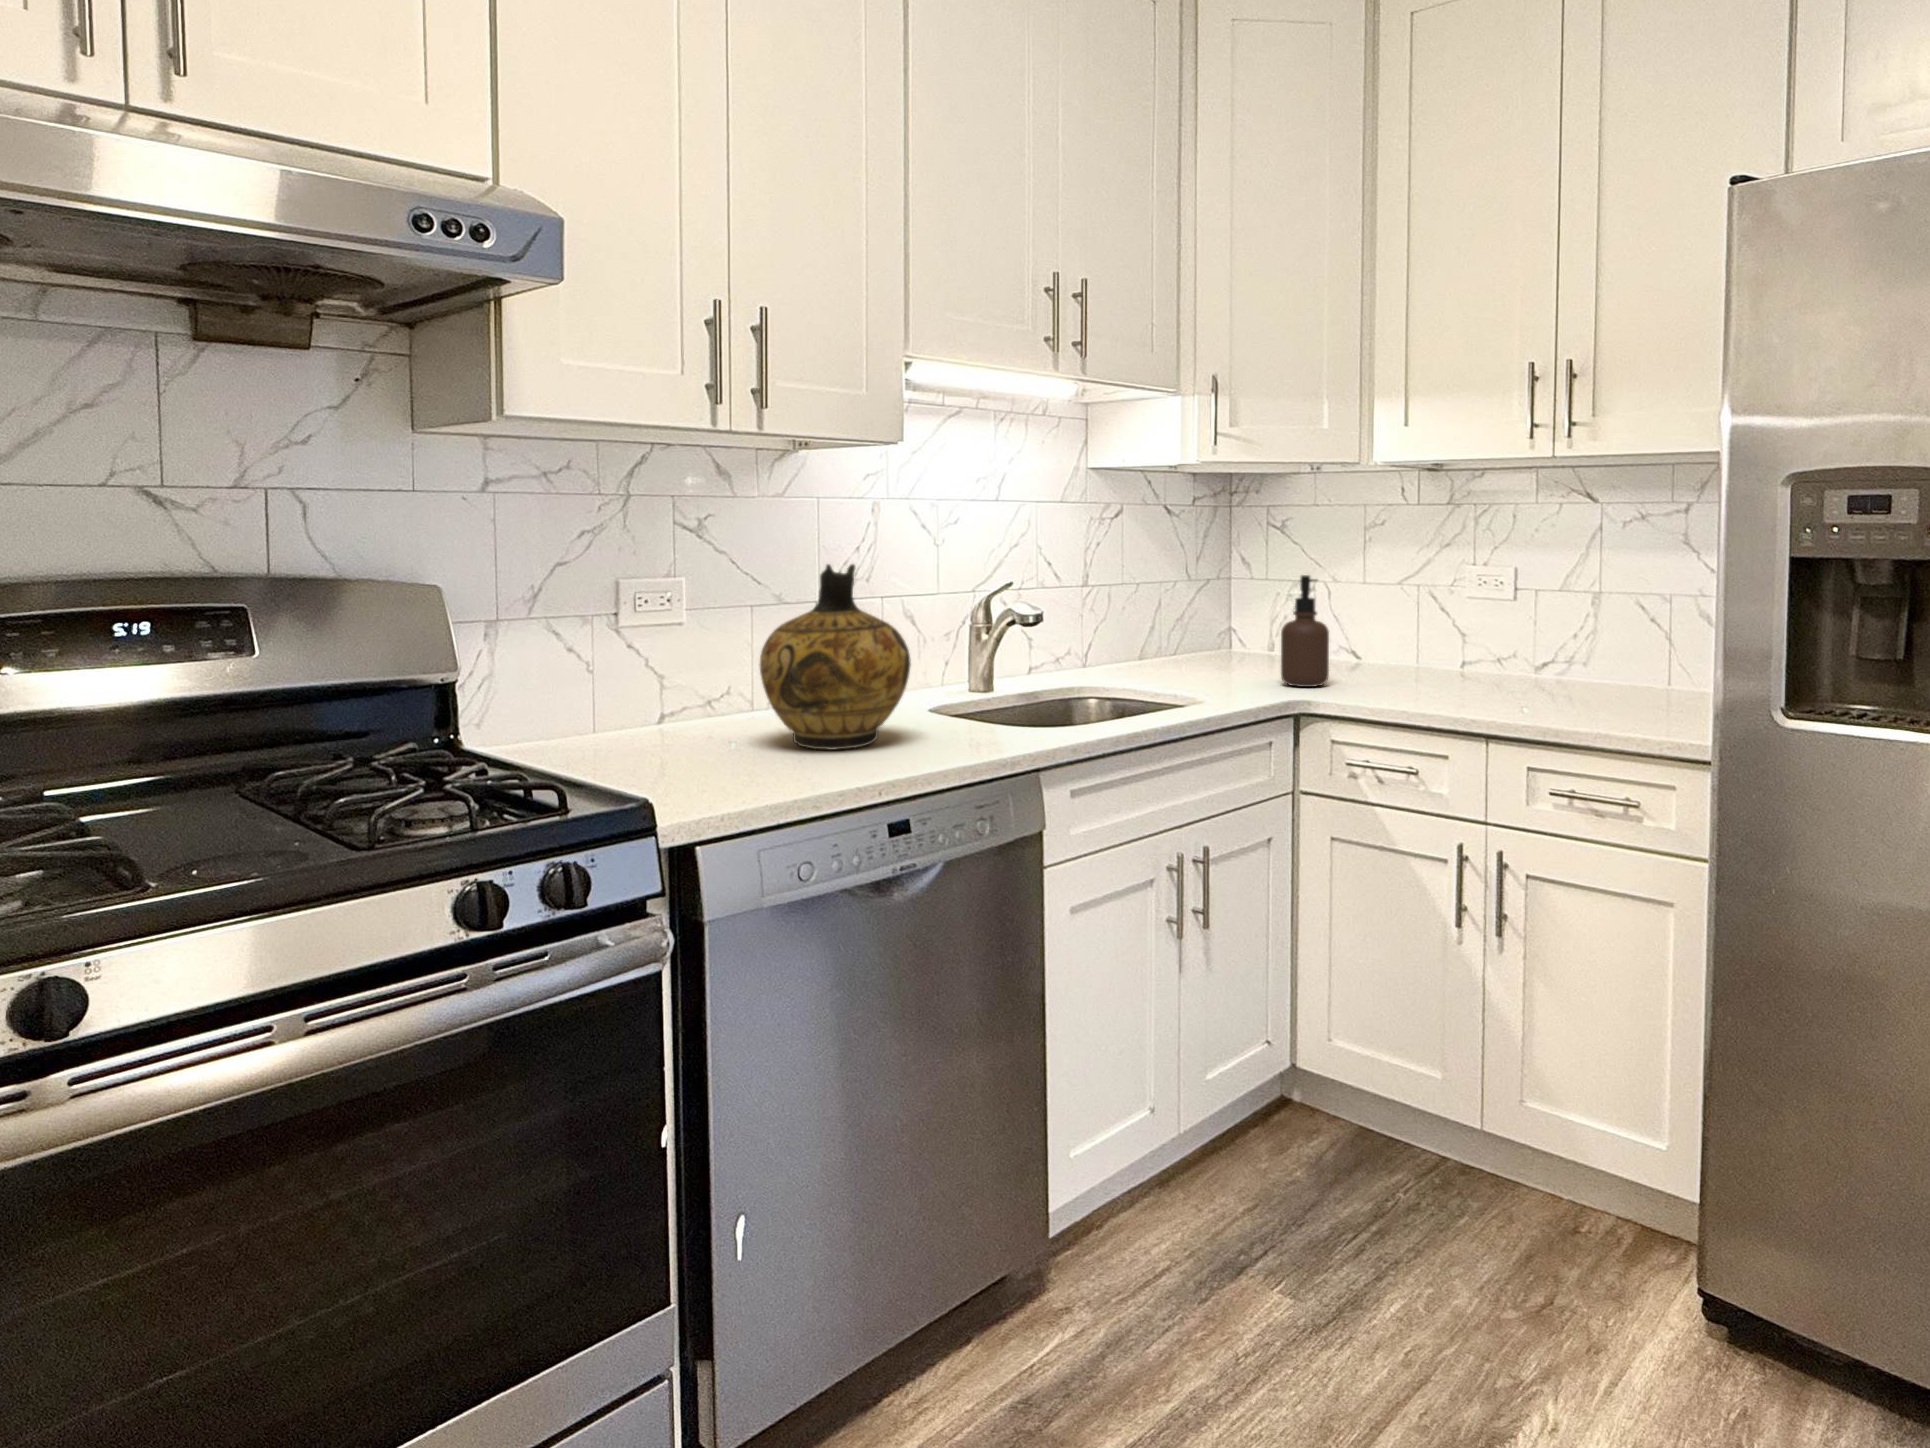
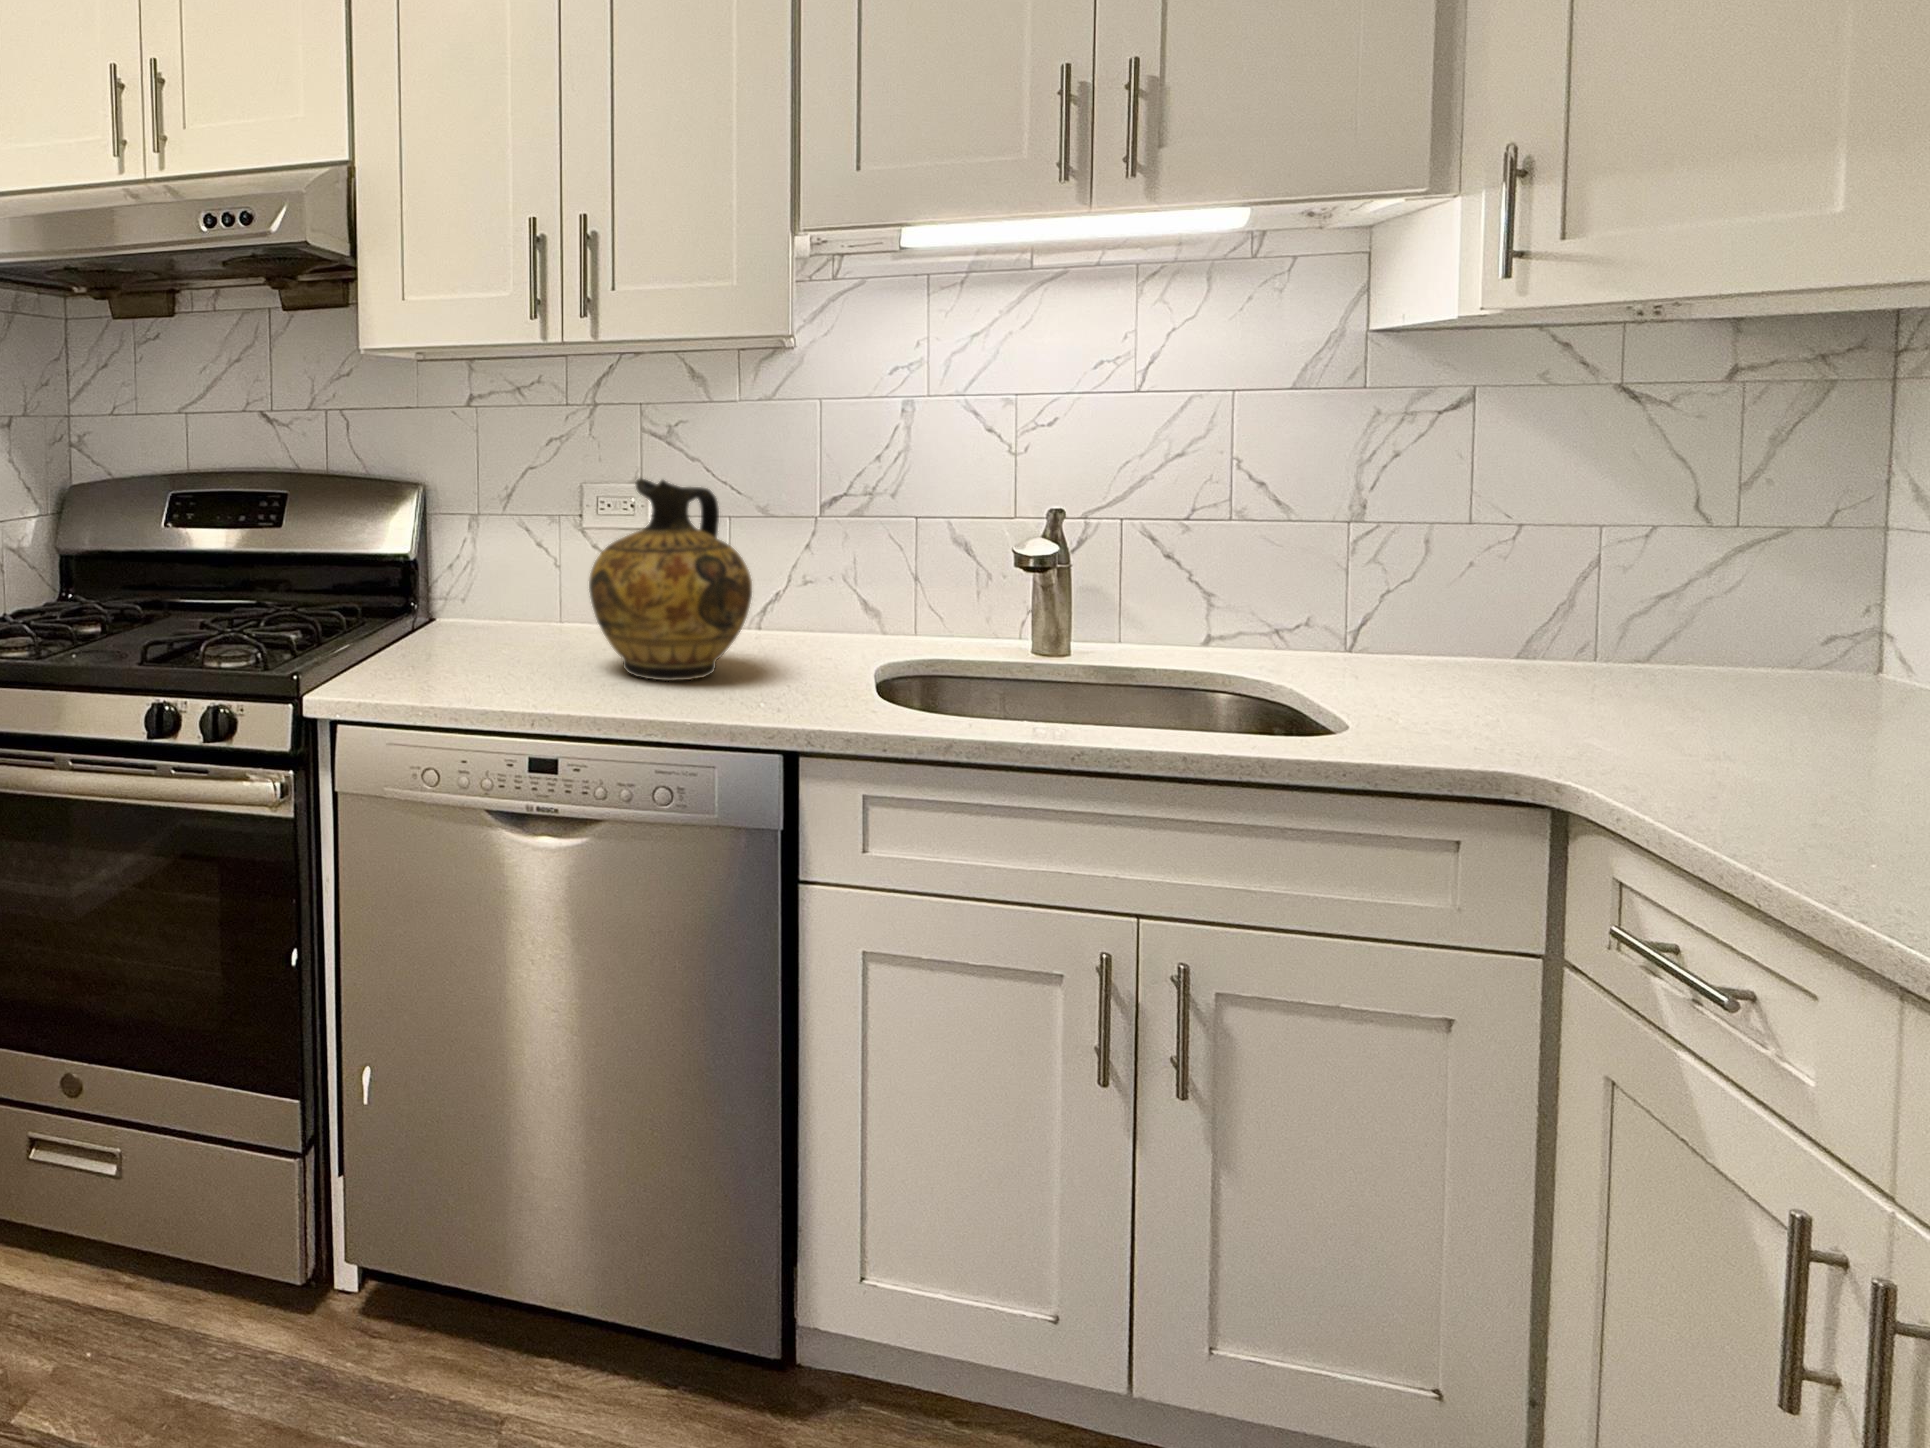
soap dispenser: present [1281,575,1329,687] -> none [1669,545,1816,783]

